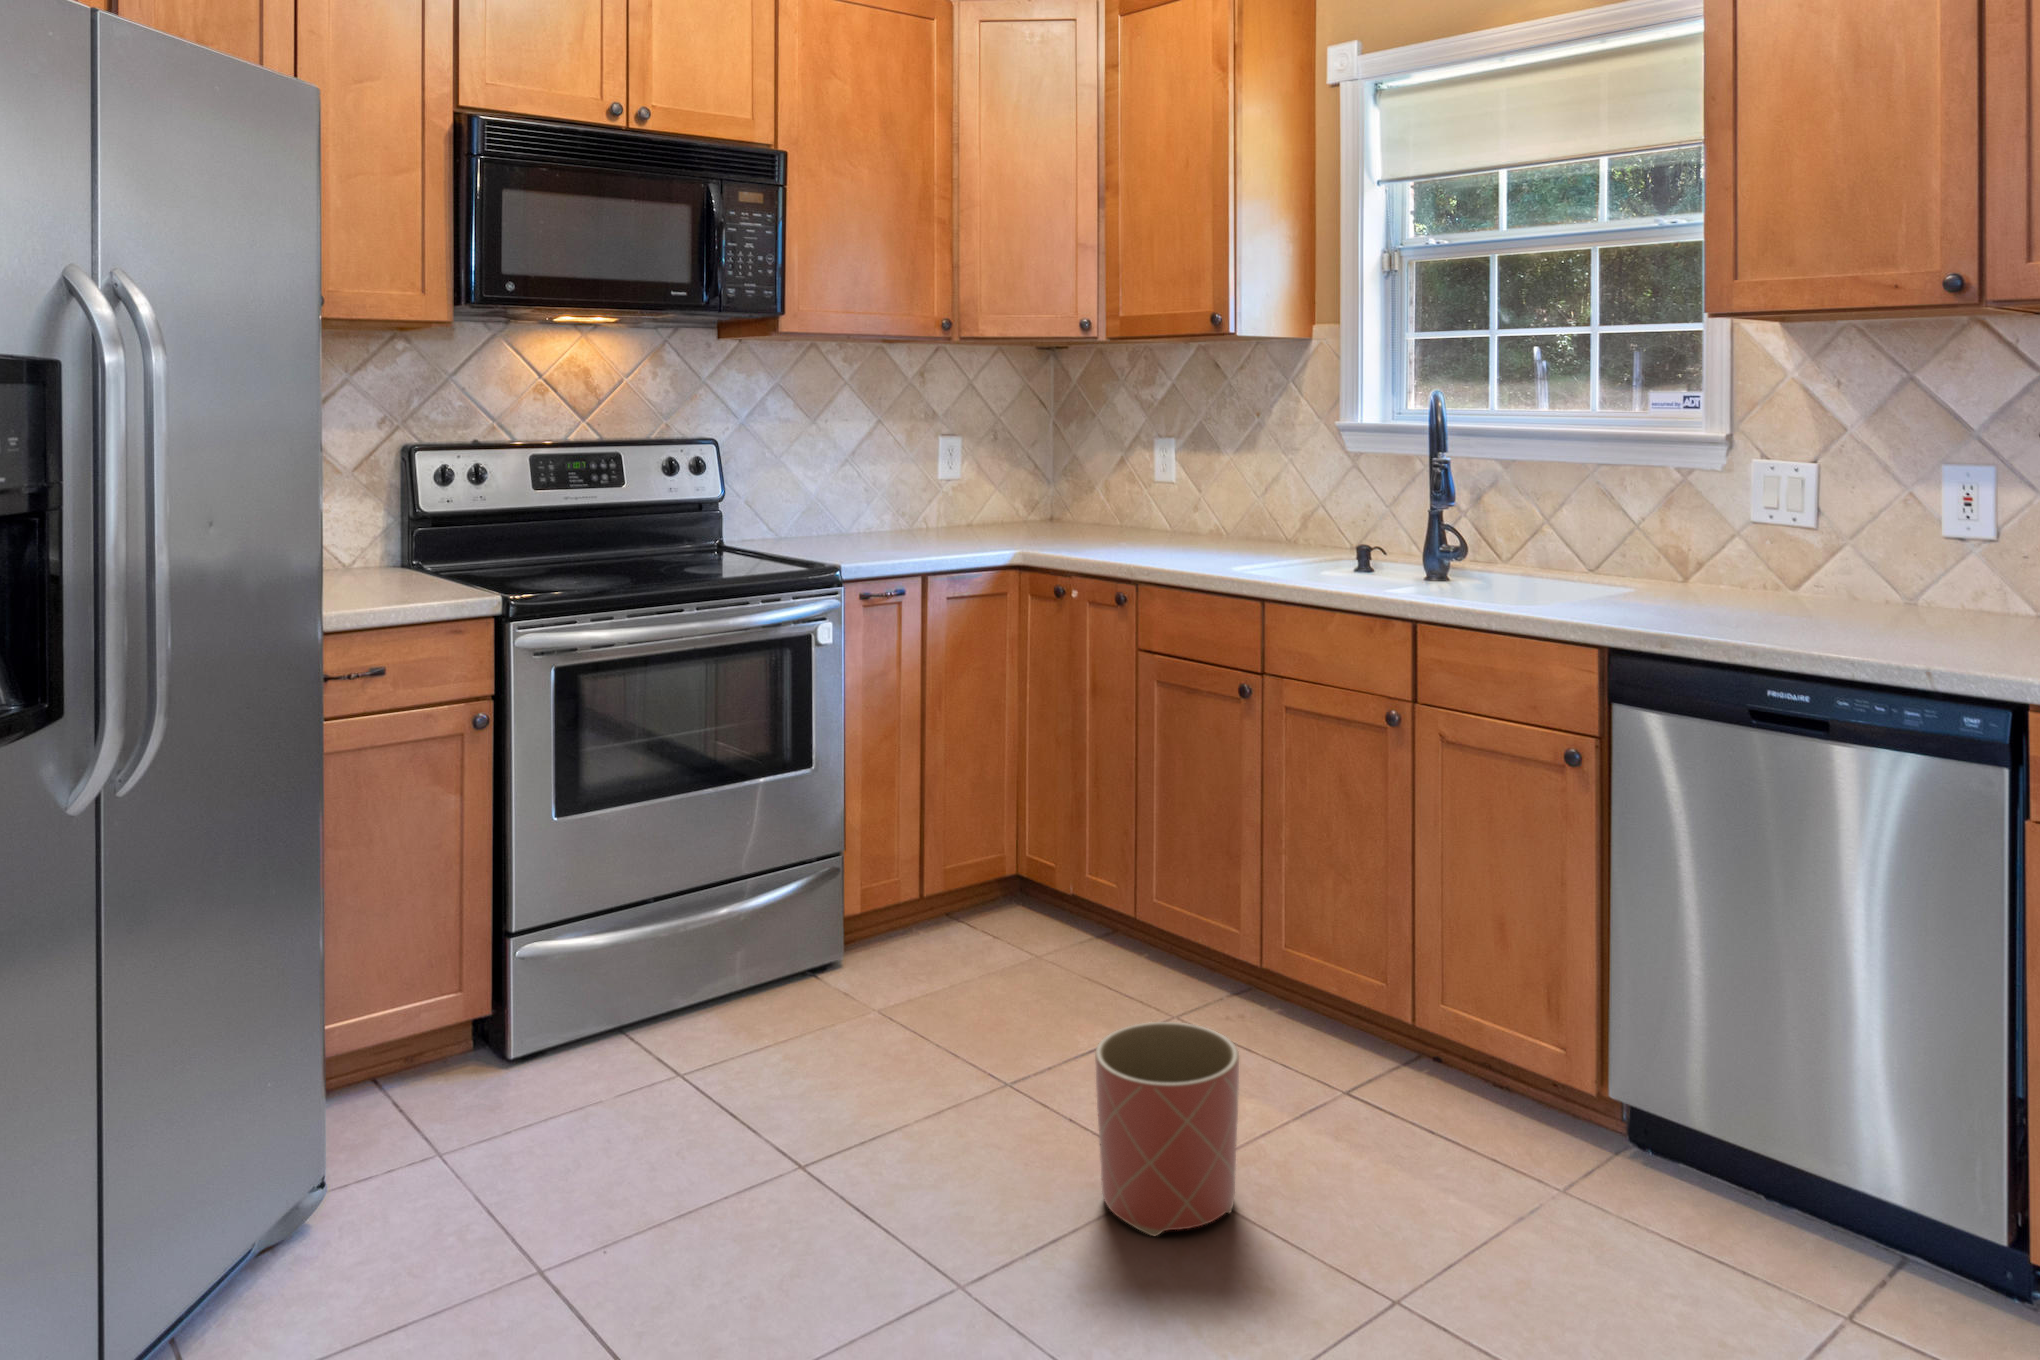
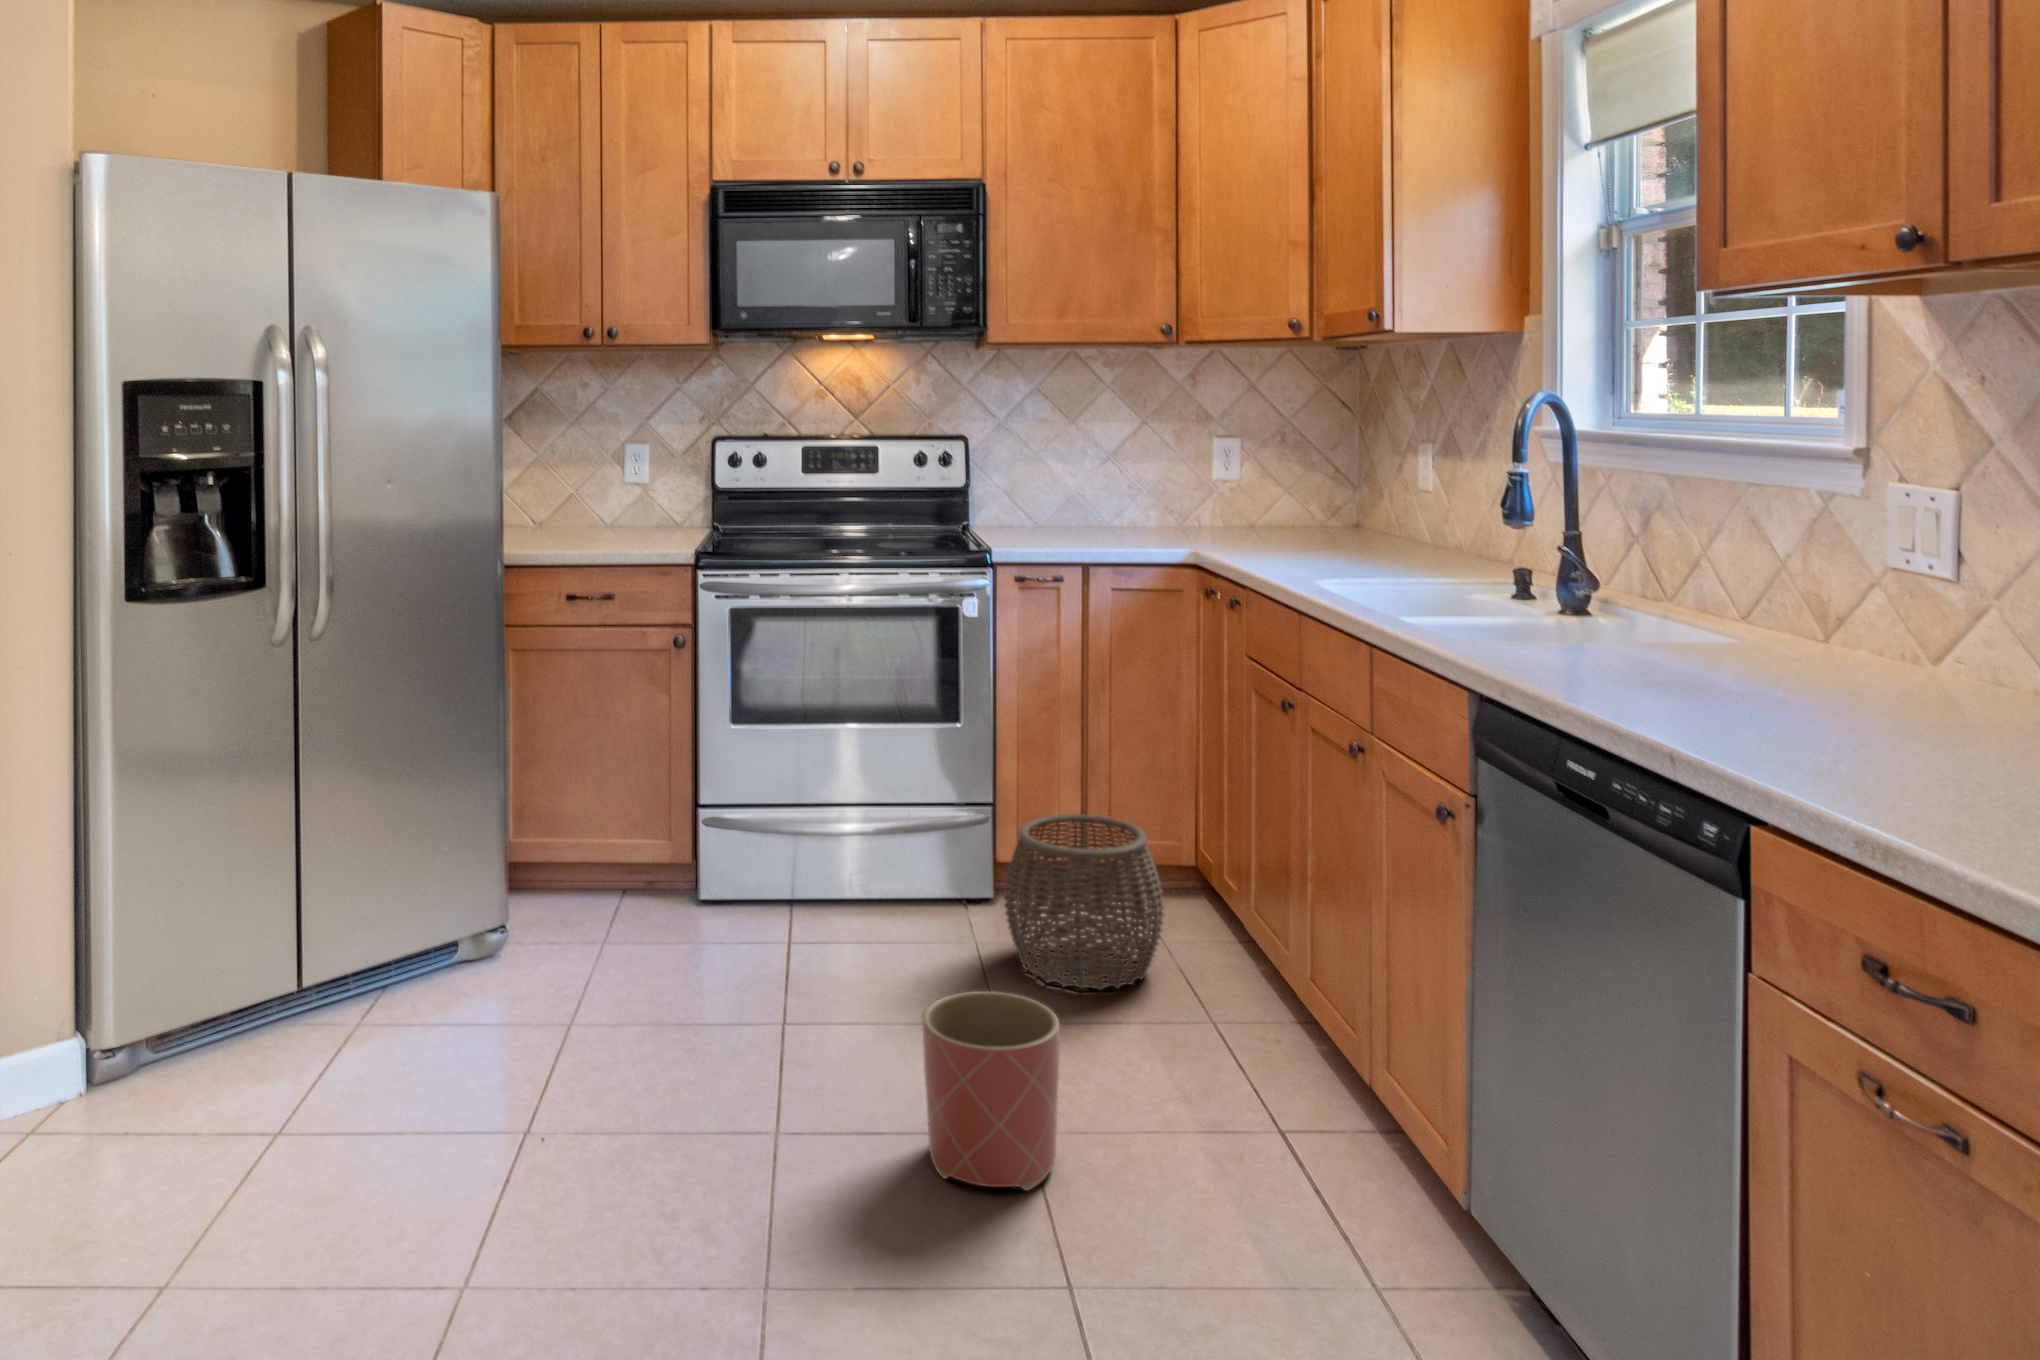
woven basket: none [911,834,1078,1021] -> present [1004,815,1164,990]

